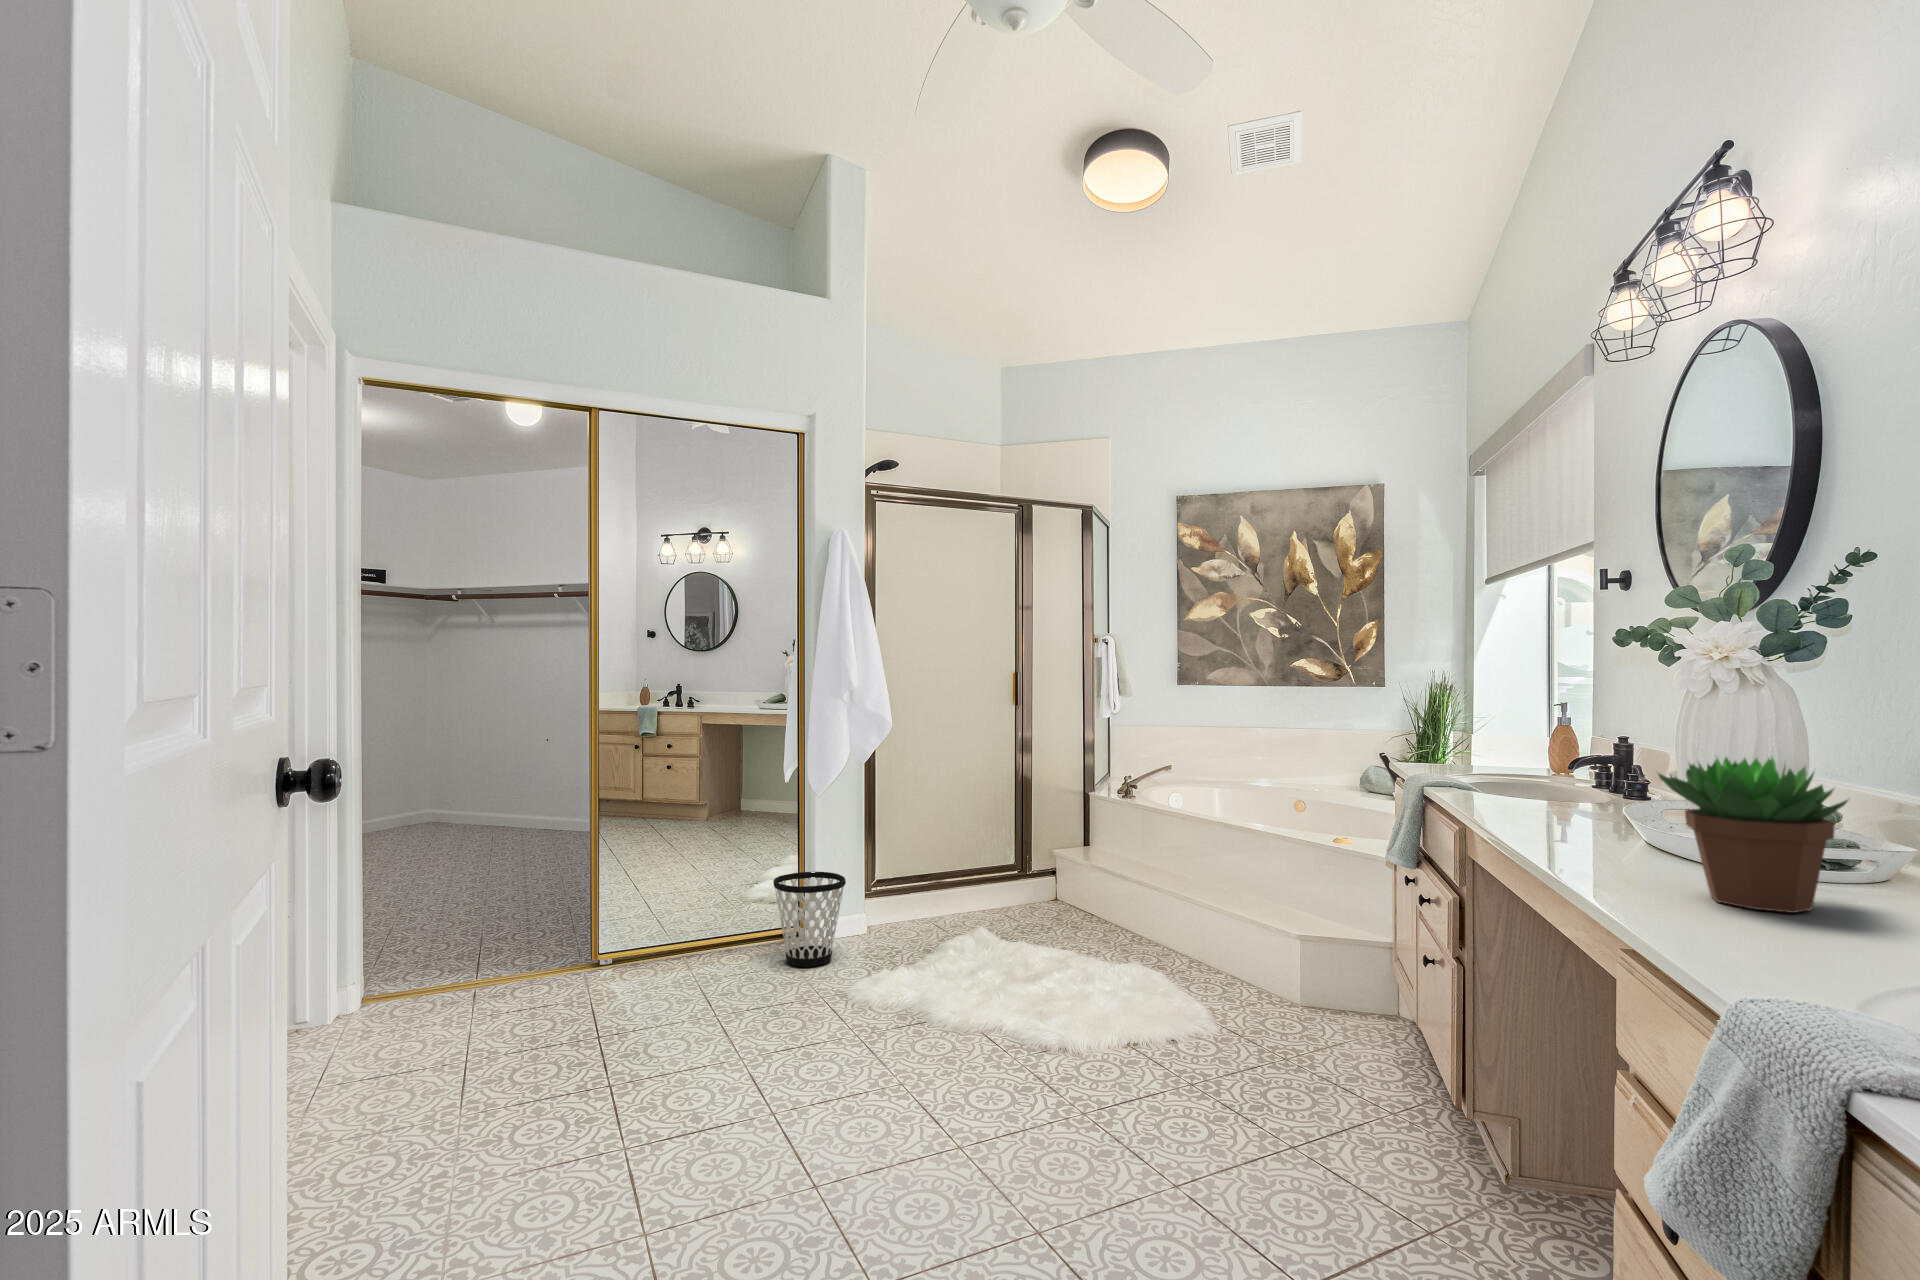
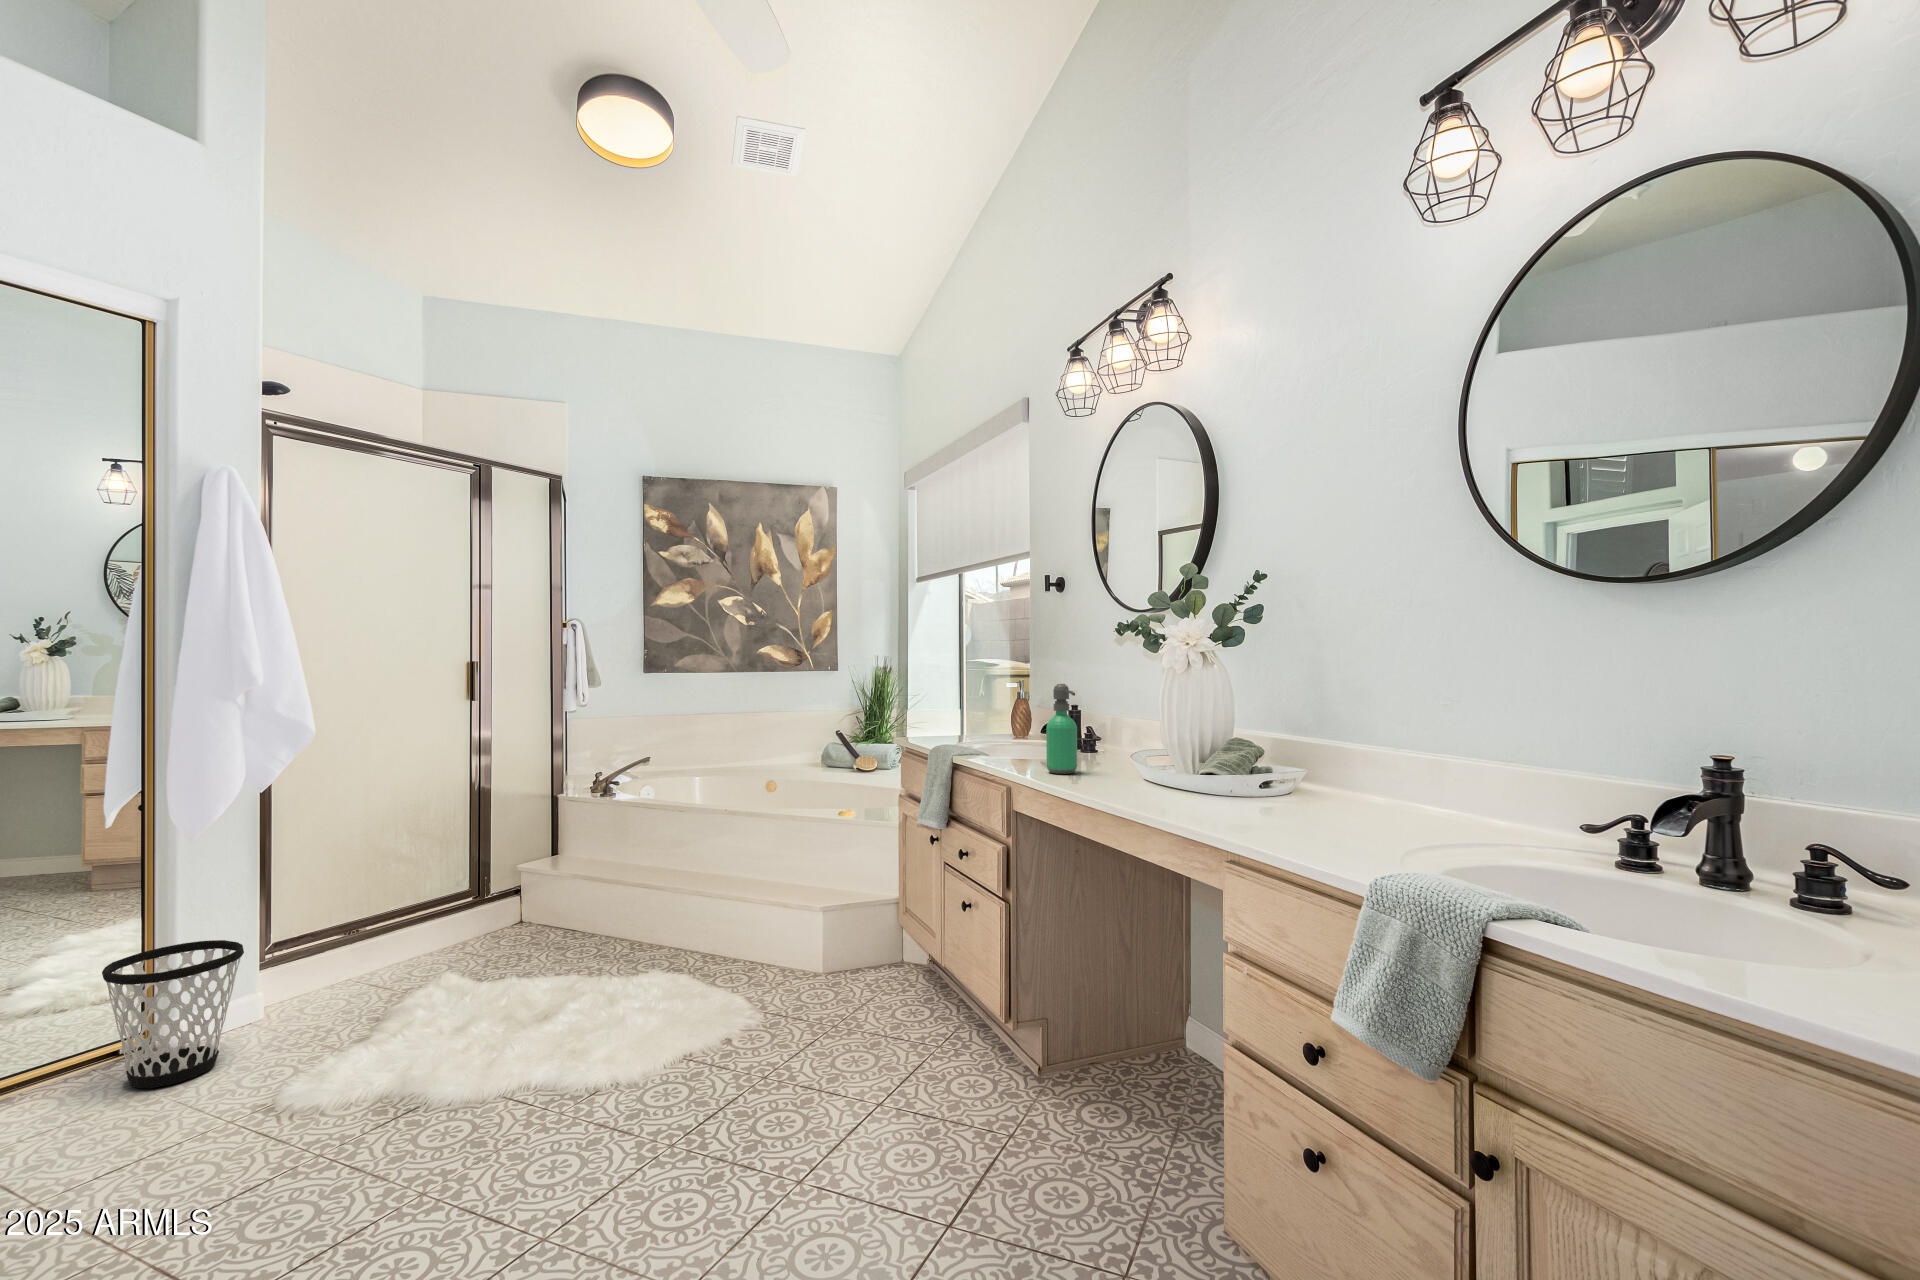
soap dispenser: none [1494,697,1540,810] -> present [1046,684,1077,774]
succulent plant: present [1658,757,1848,913] -> none [1261,725,1372,835]

